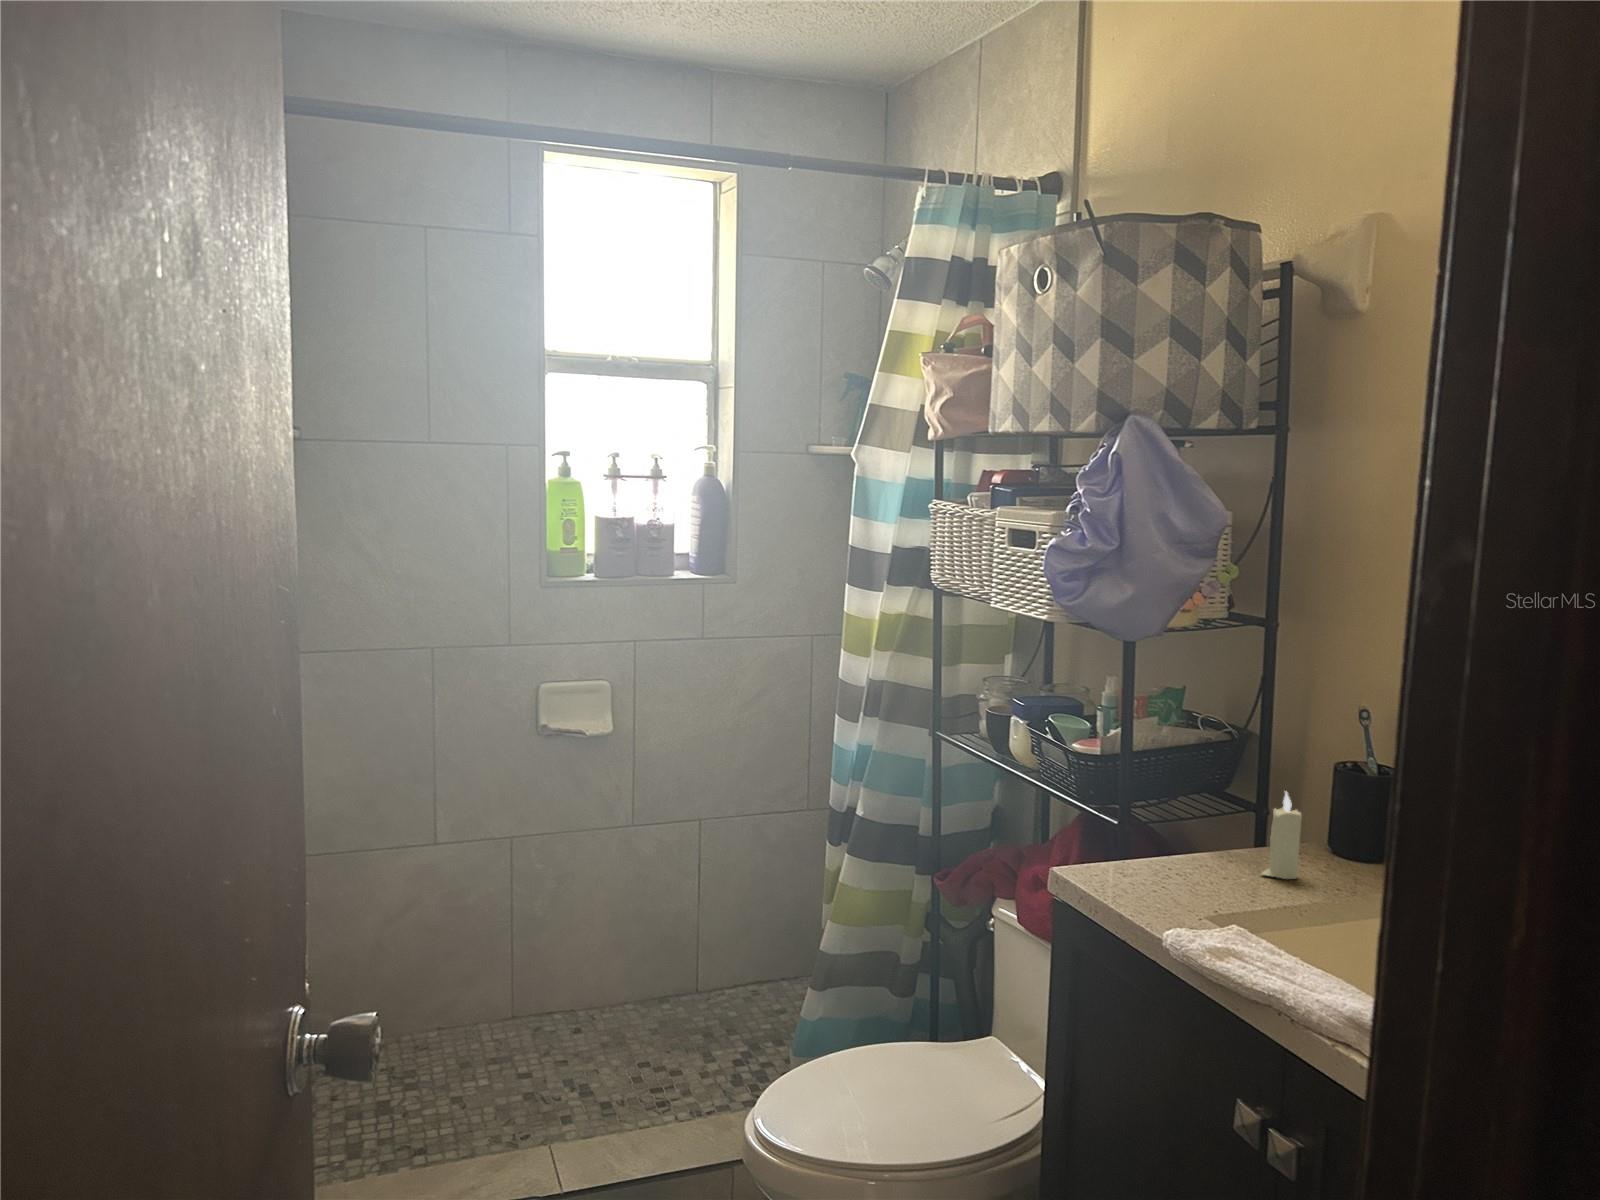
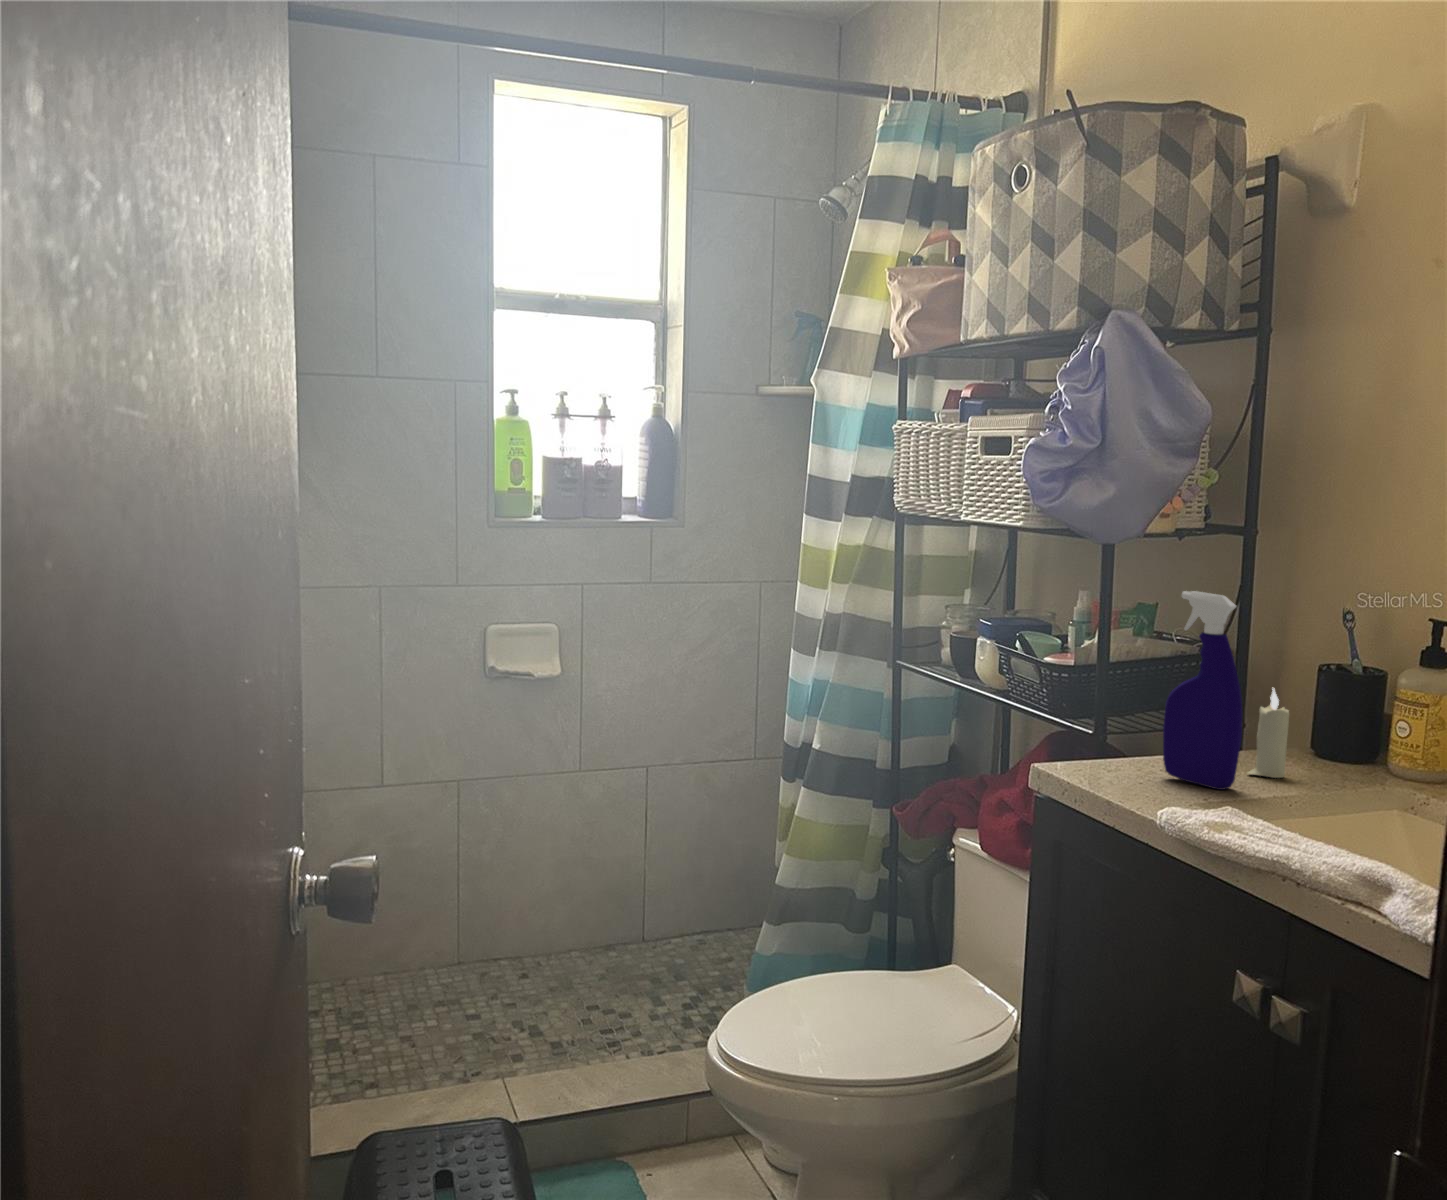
spray bottle: none [1177,700,1252,898] -> present [1163,591,1242,790]

